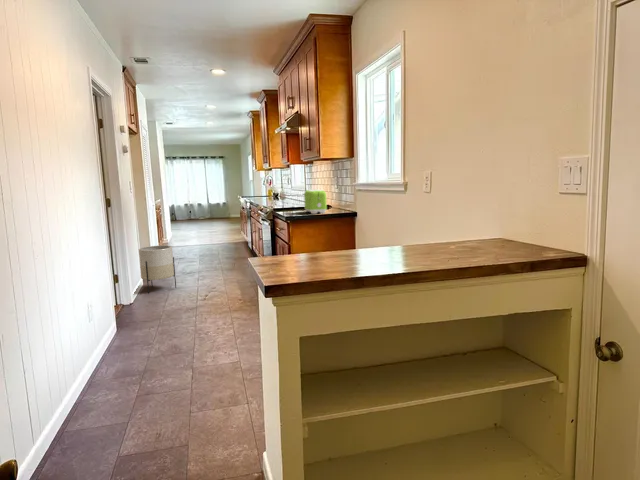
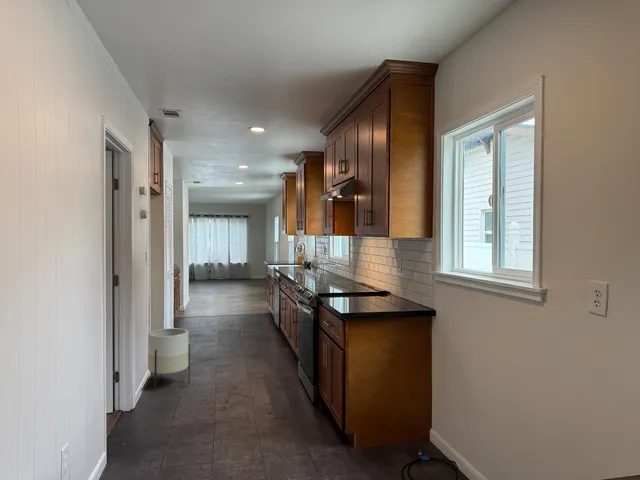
toaster: present [304,190,327,214] -> none [361,275,393,308]

